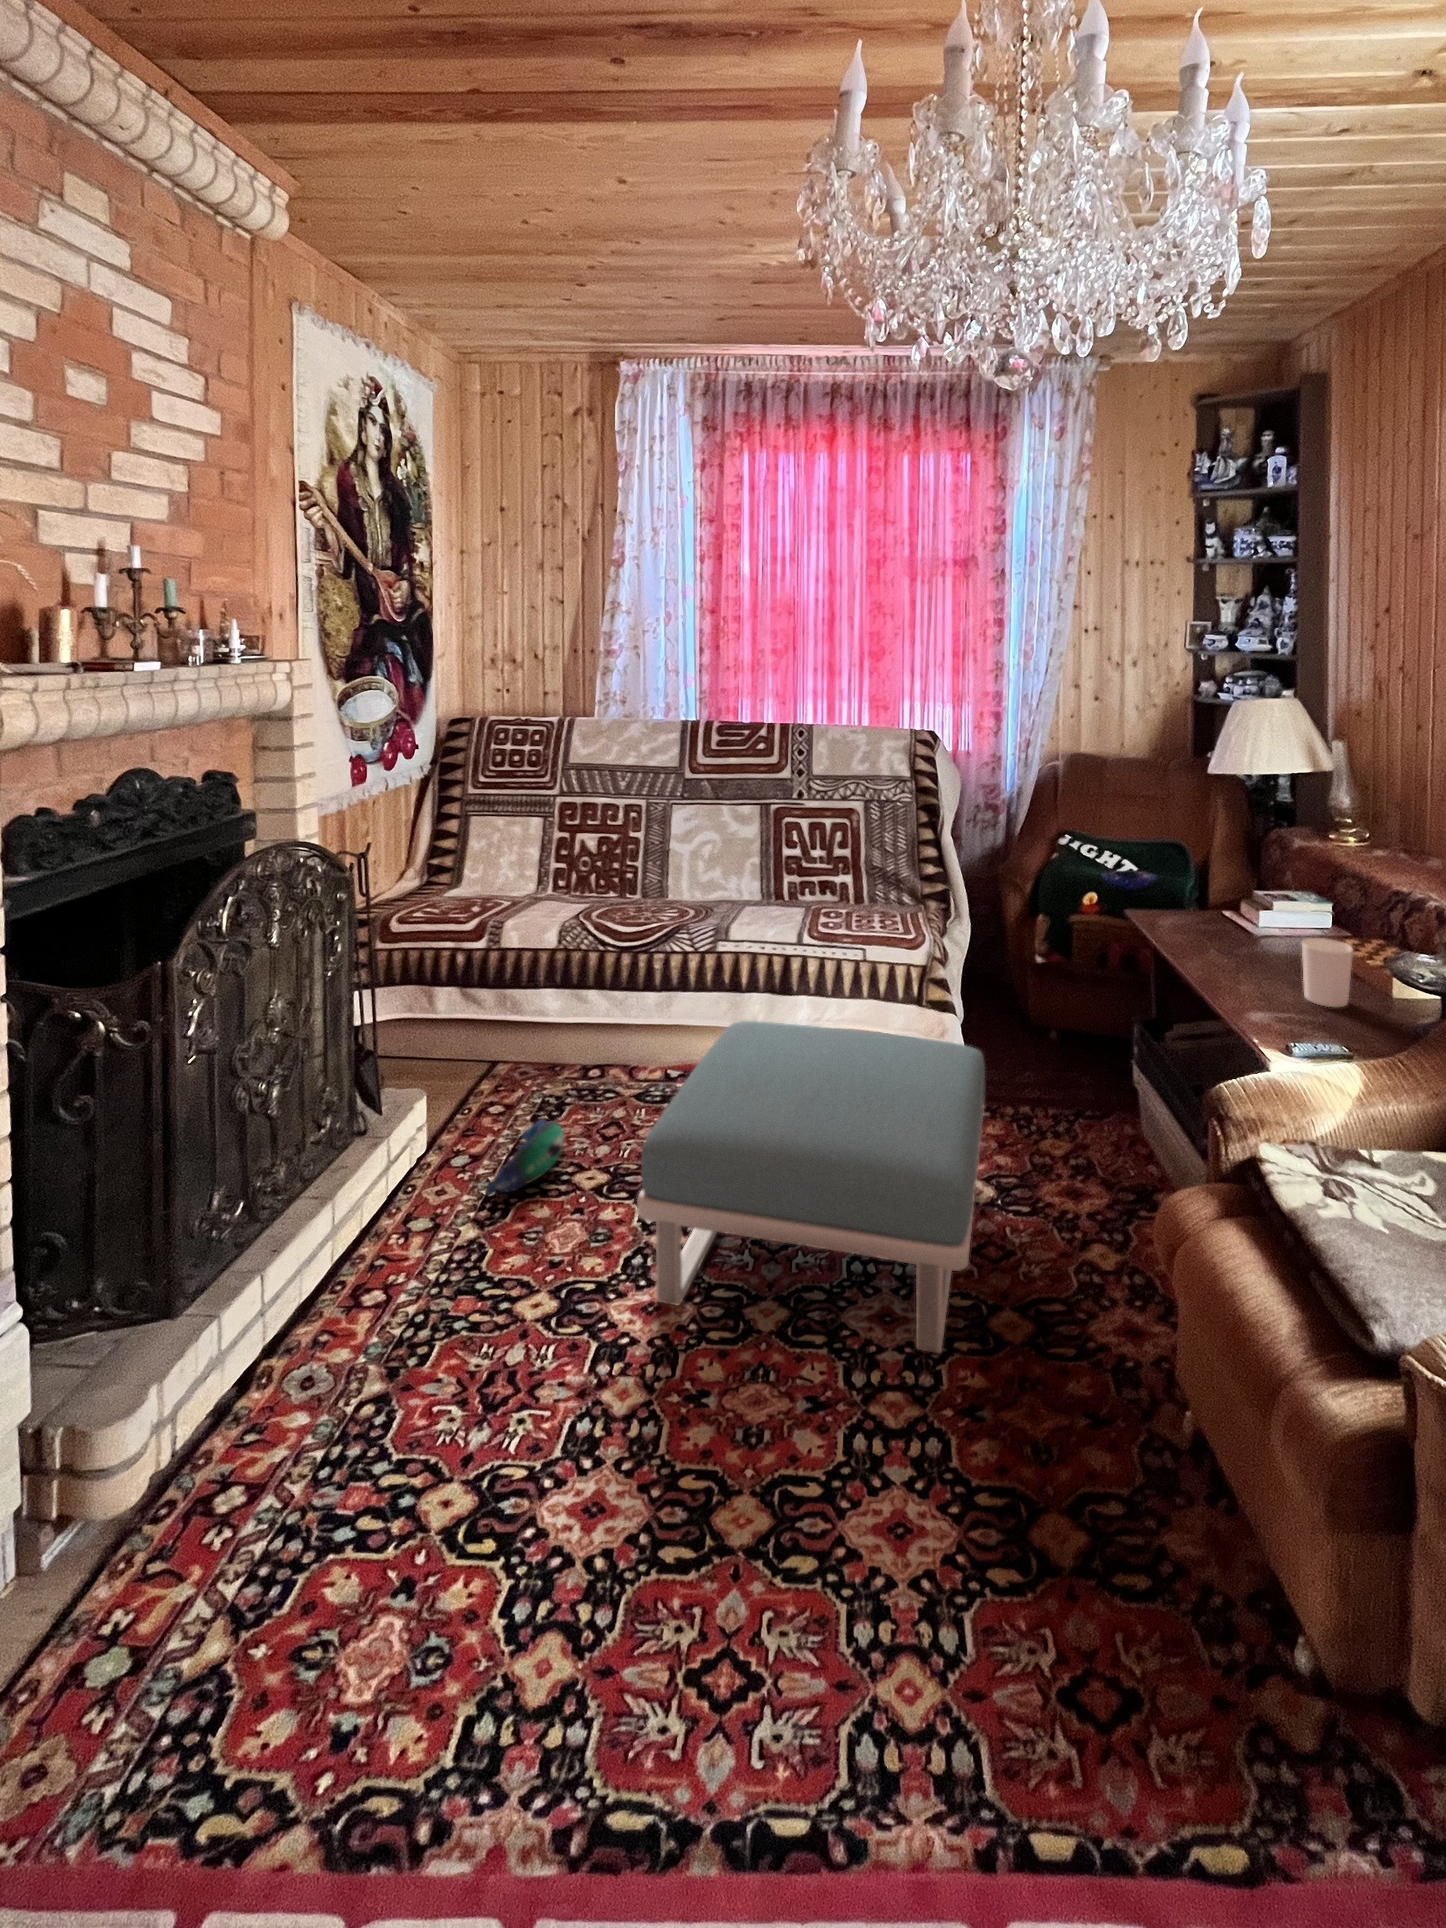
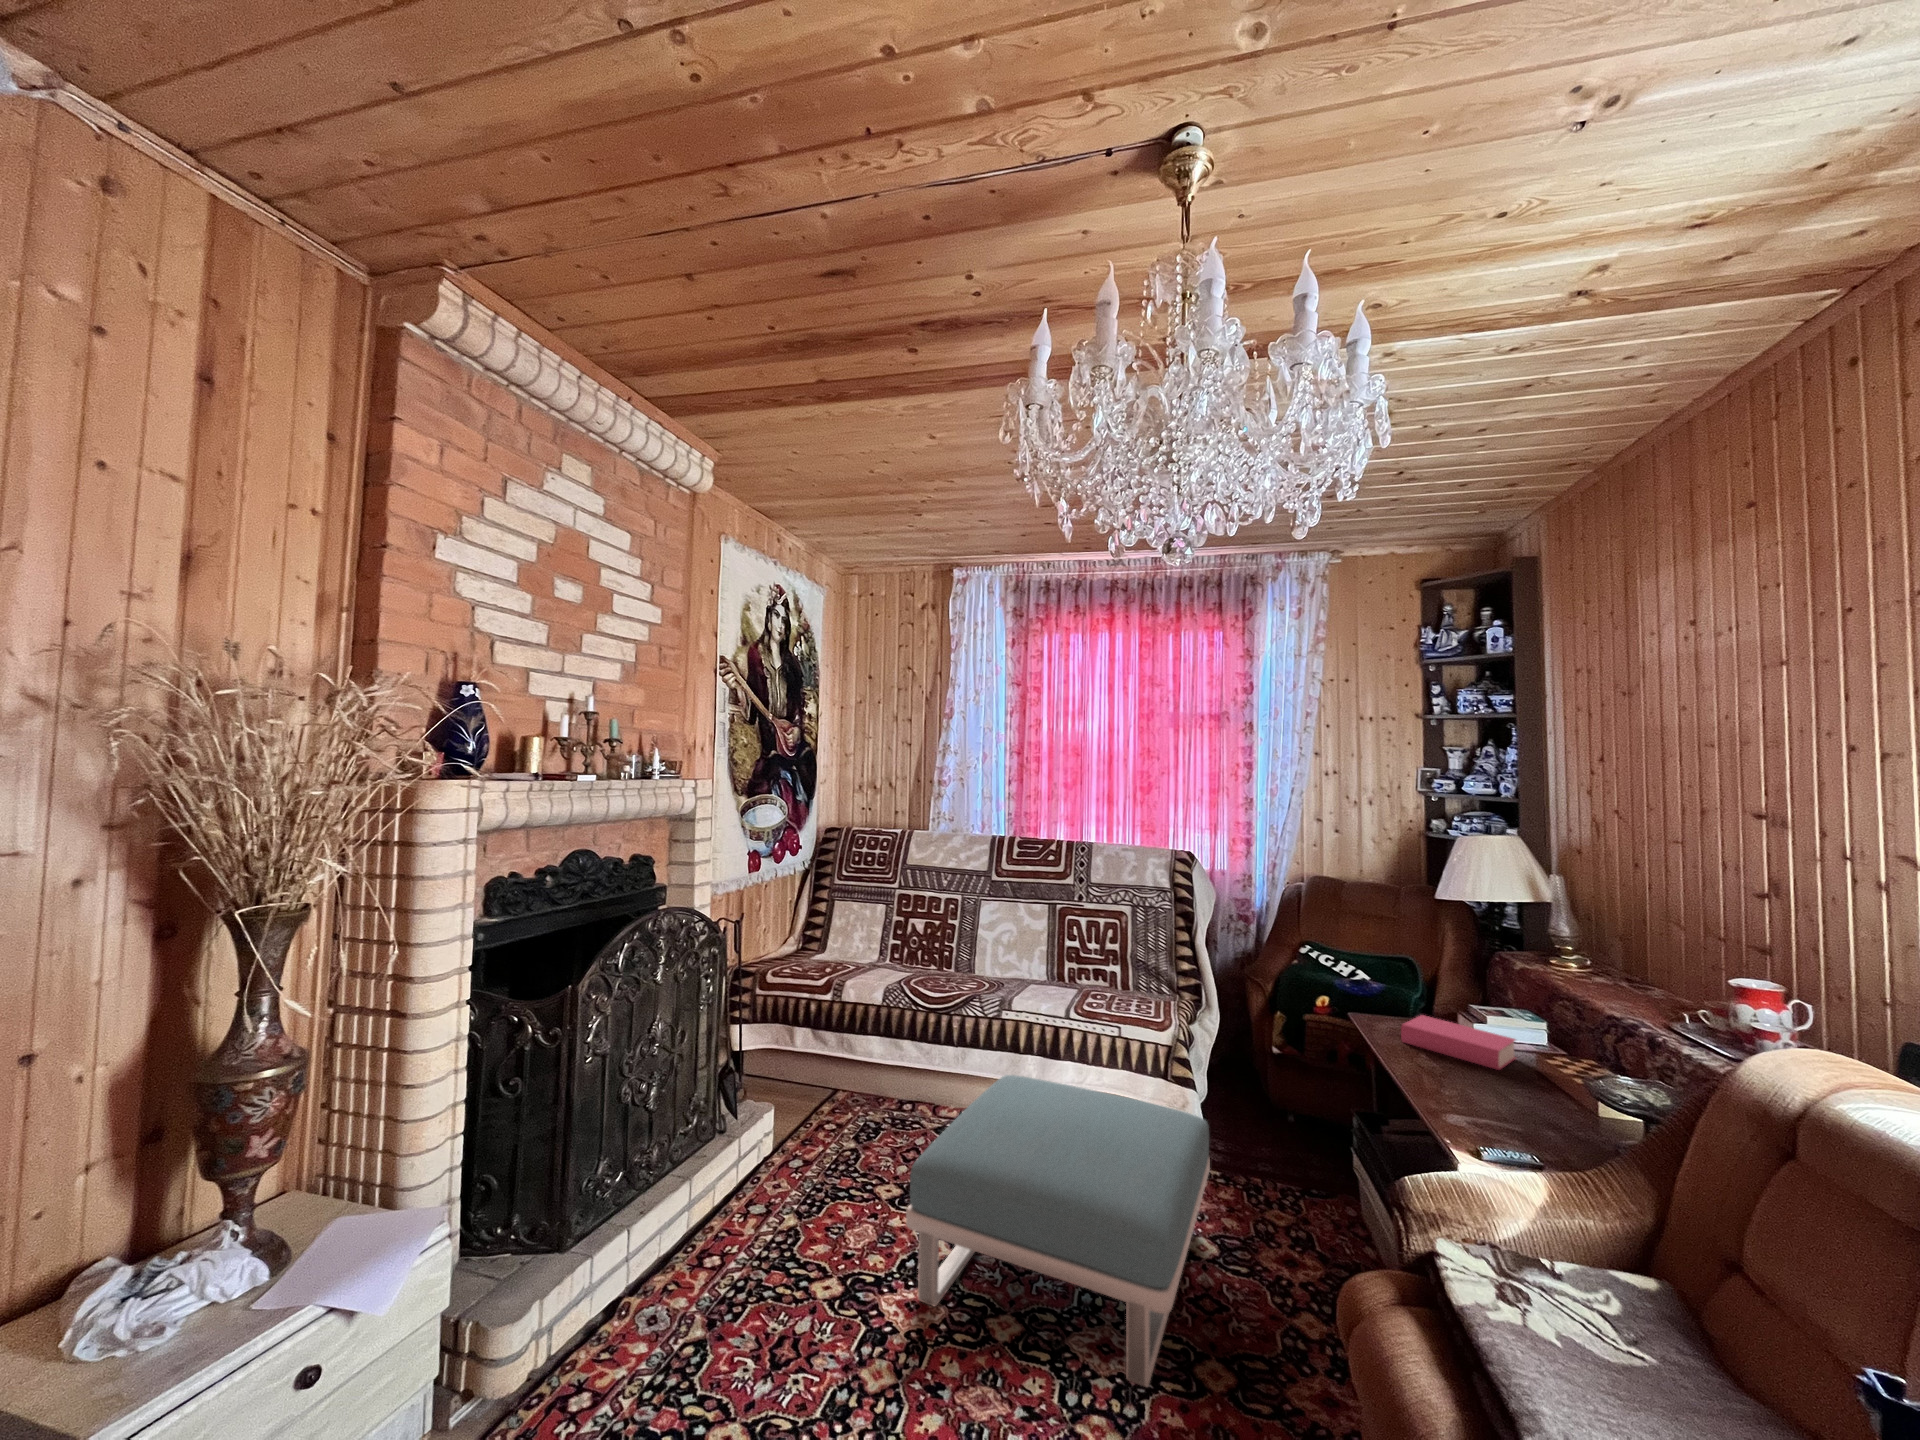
book: none [1189,909,1308,963] -> present [1401,1015,1516,1070]
candle holder: present [1302,938,1353,1007] -> none [1501,1048,1552,1115]
plush toy: present [485,1120,564,1195] -> none [807,1138,872,1193]

